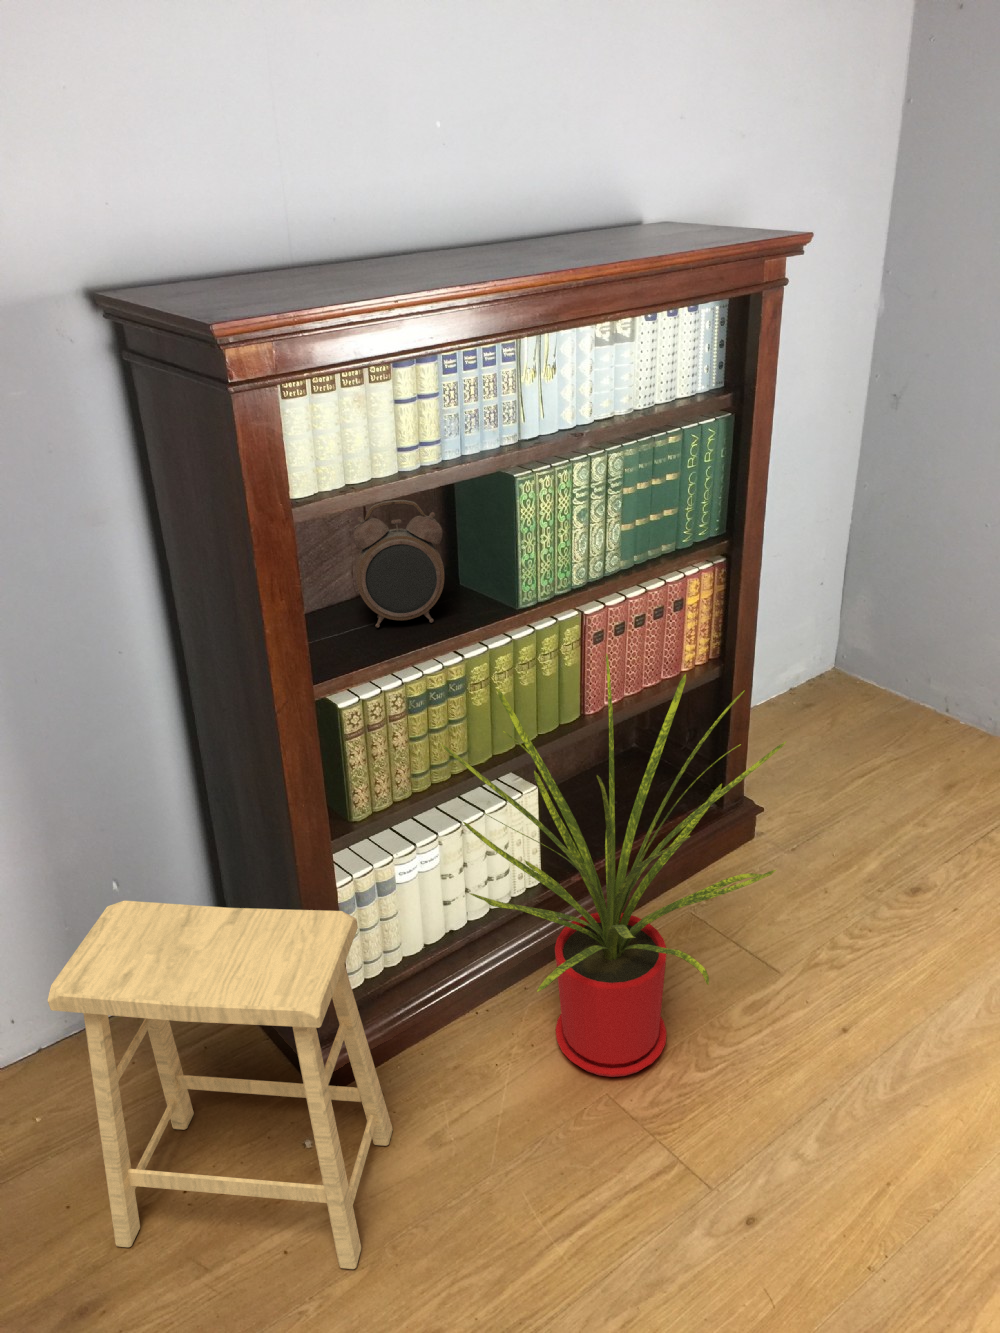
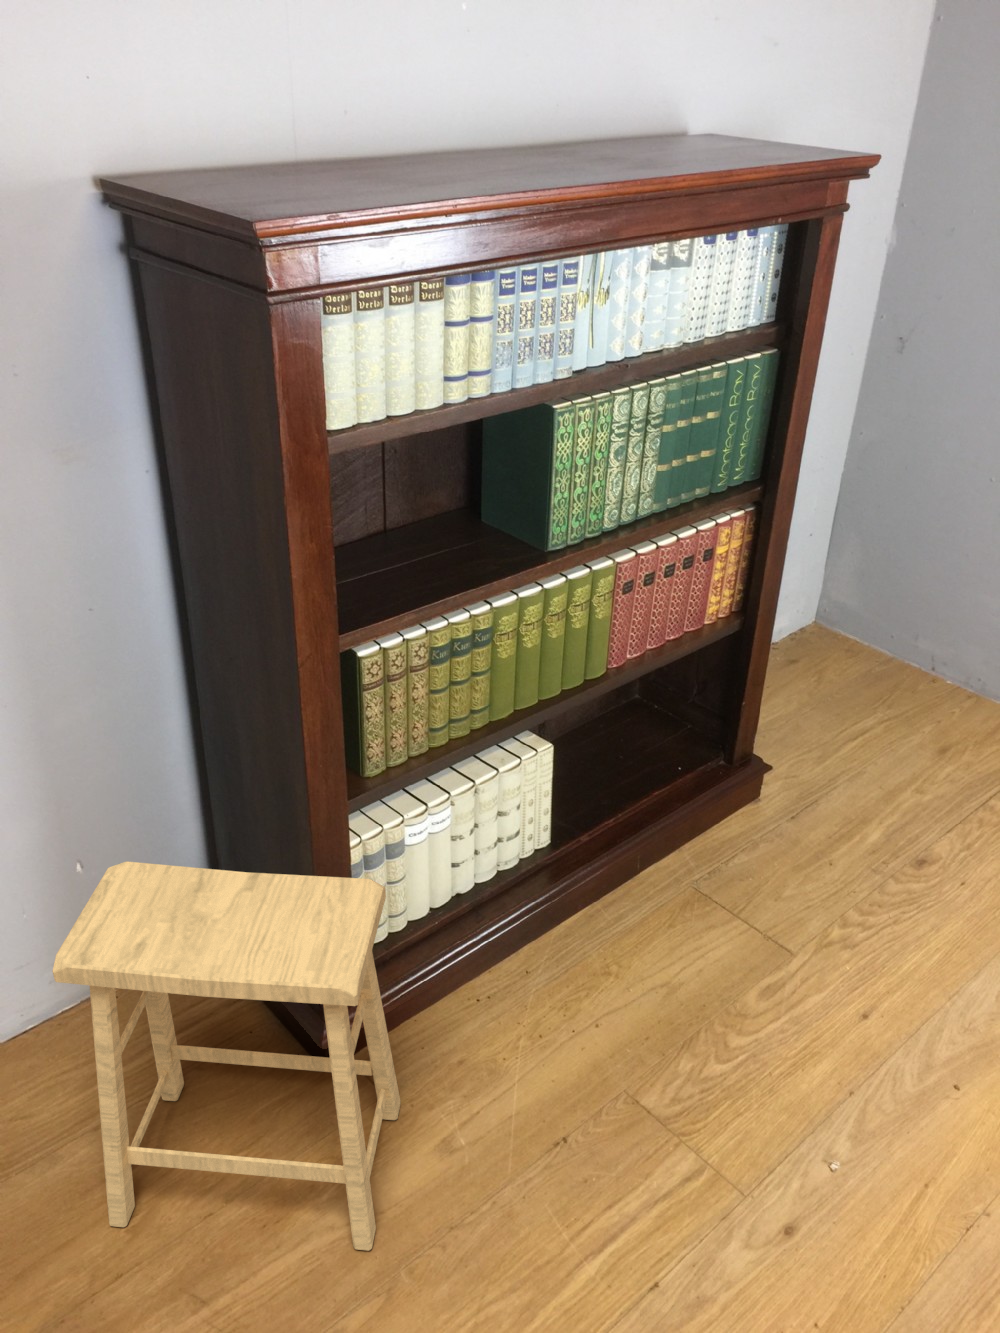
alarm clock: present [353,500,444,628] -> none [377,429,475,569]
house plant: present [441,654,787,1077] -> none [473,607,842,1050]

